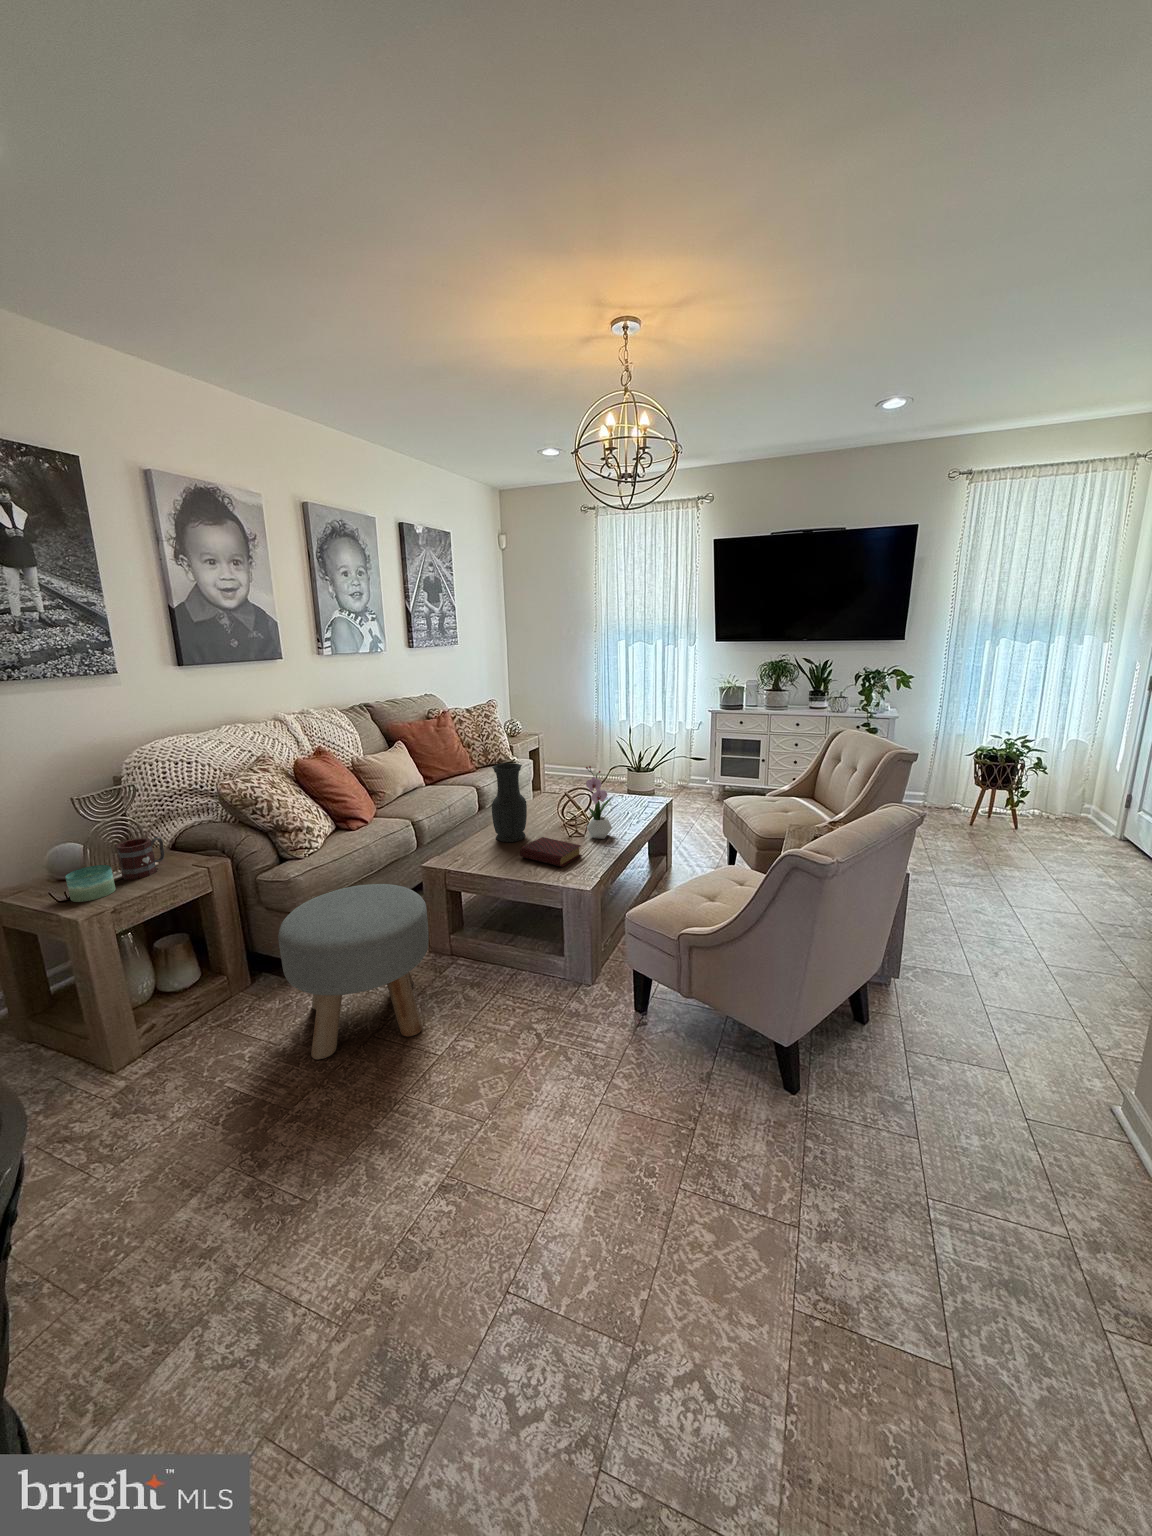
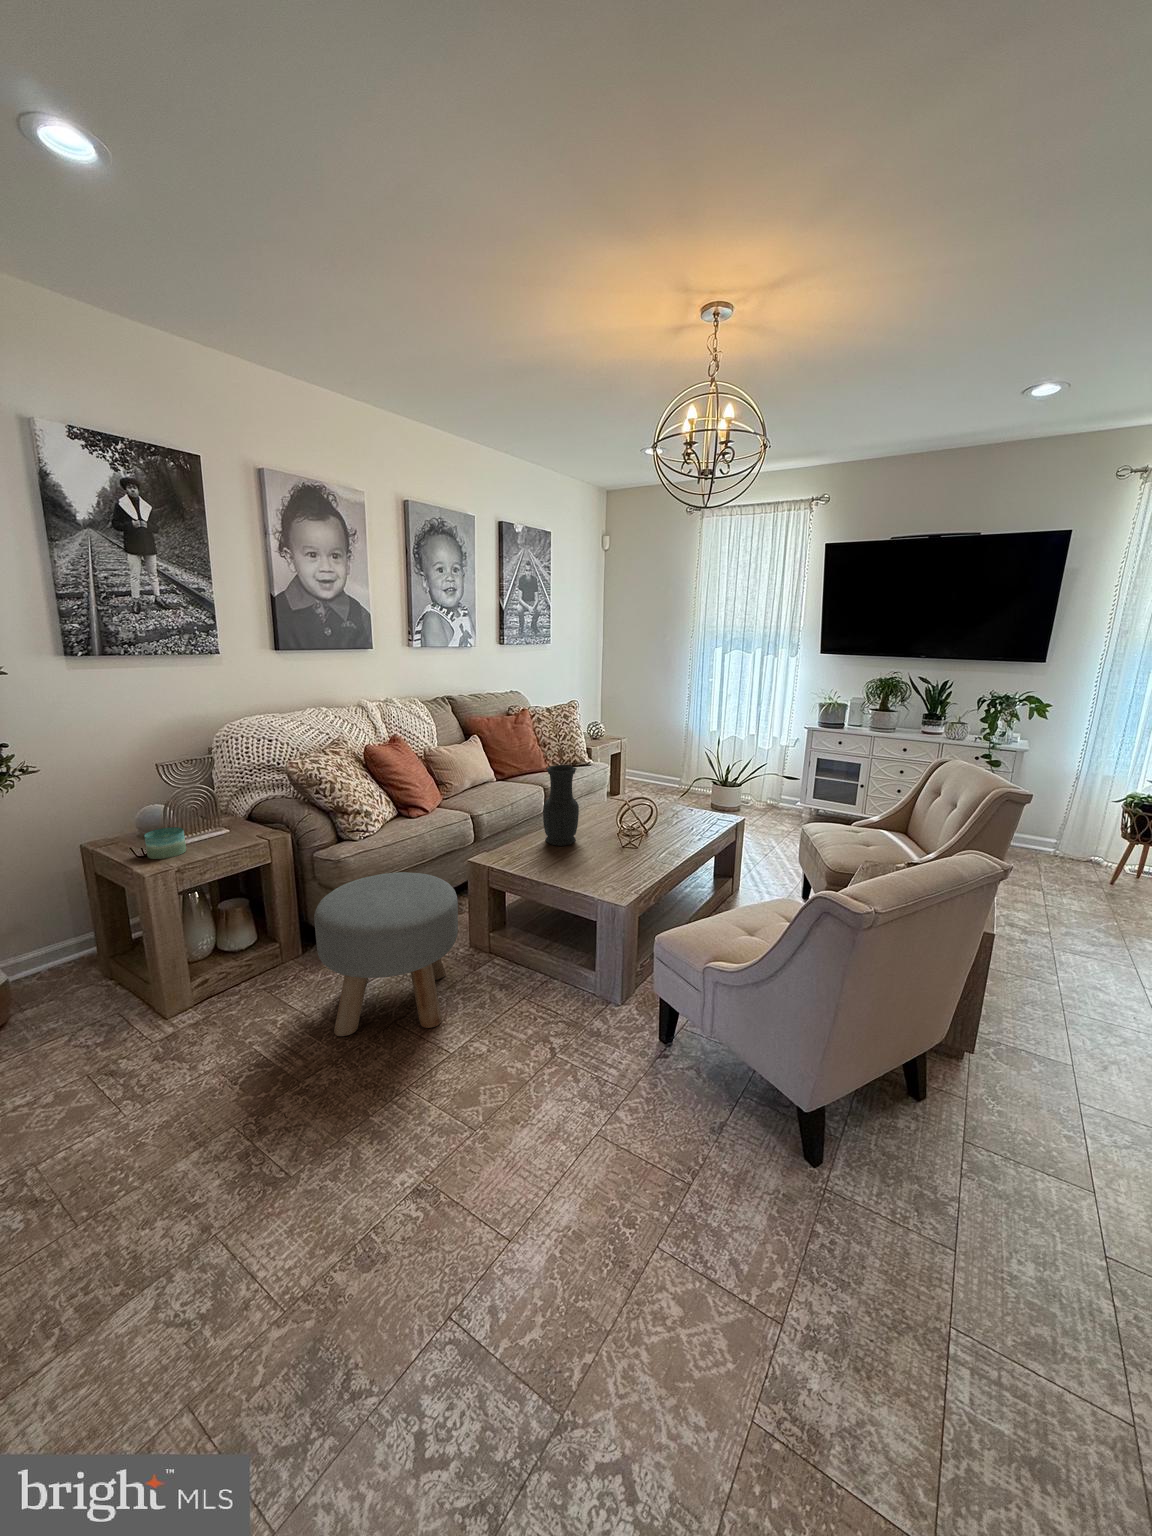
flower arrangement: present [586,766,612,839] -> none [638,775,668,853]
mug: present [116,837,165,880] -> none [193,806,236,843]
book: present [520,837,582,867] -> none [563,844,627,878]

